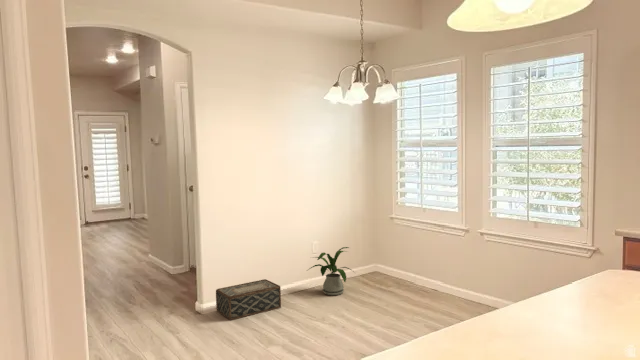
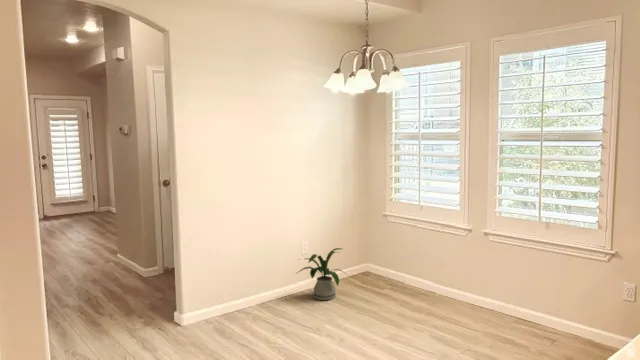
woven basket: present [216,279,281,320] -> none [198,284,270,333]

